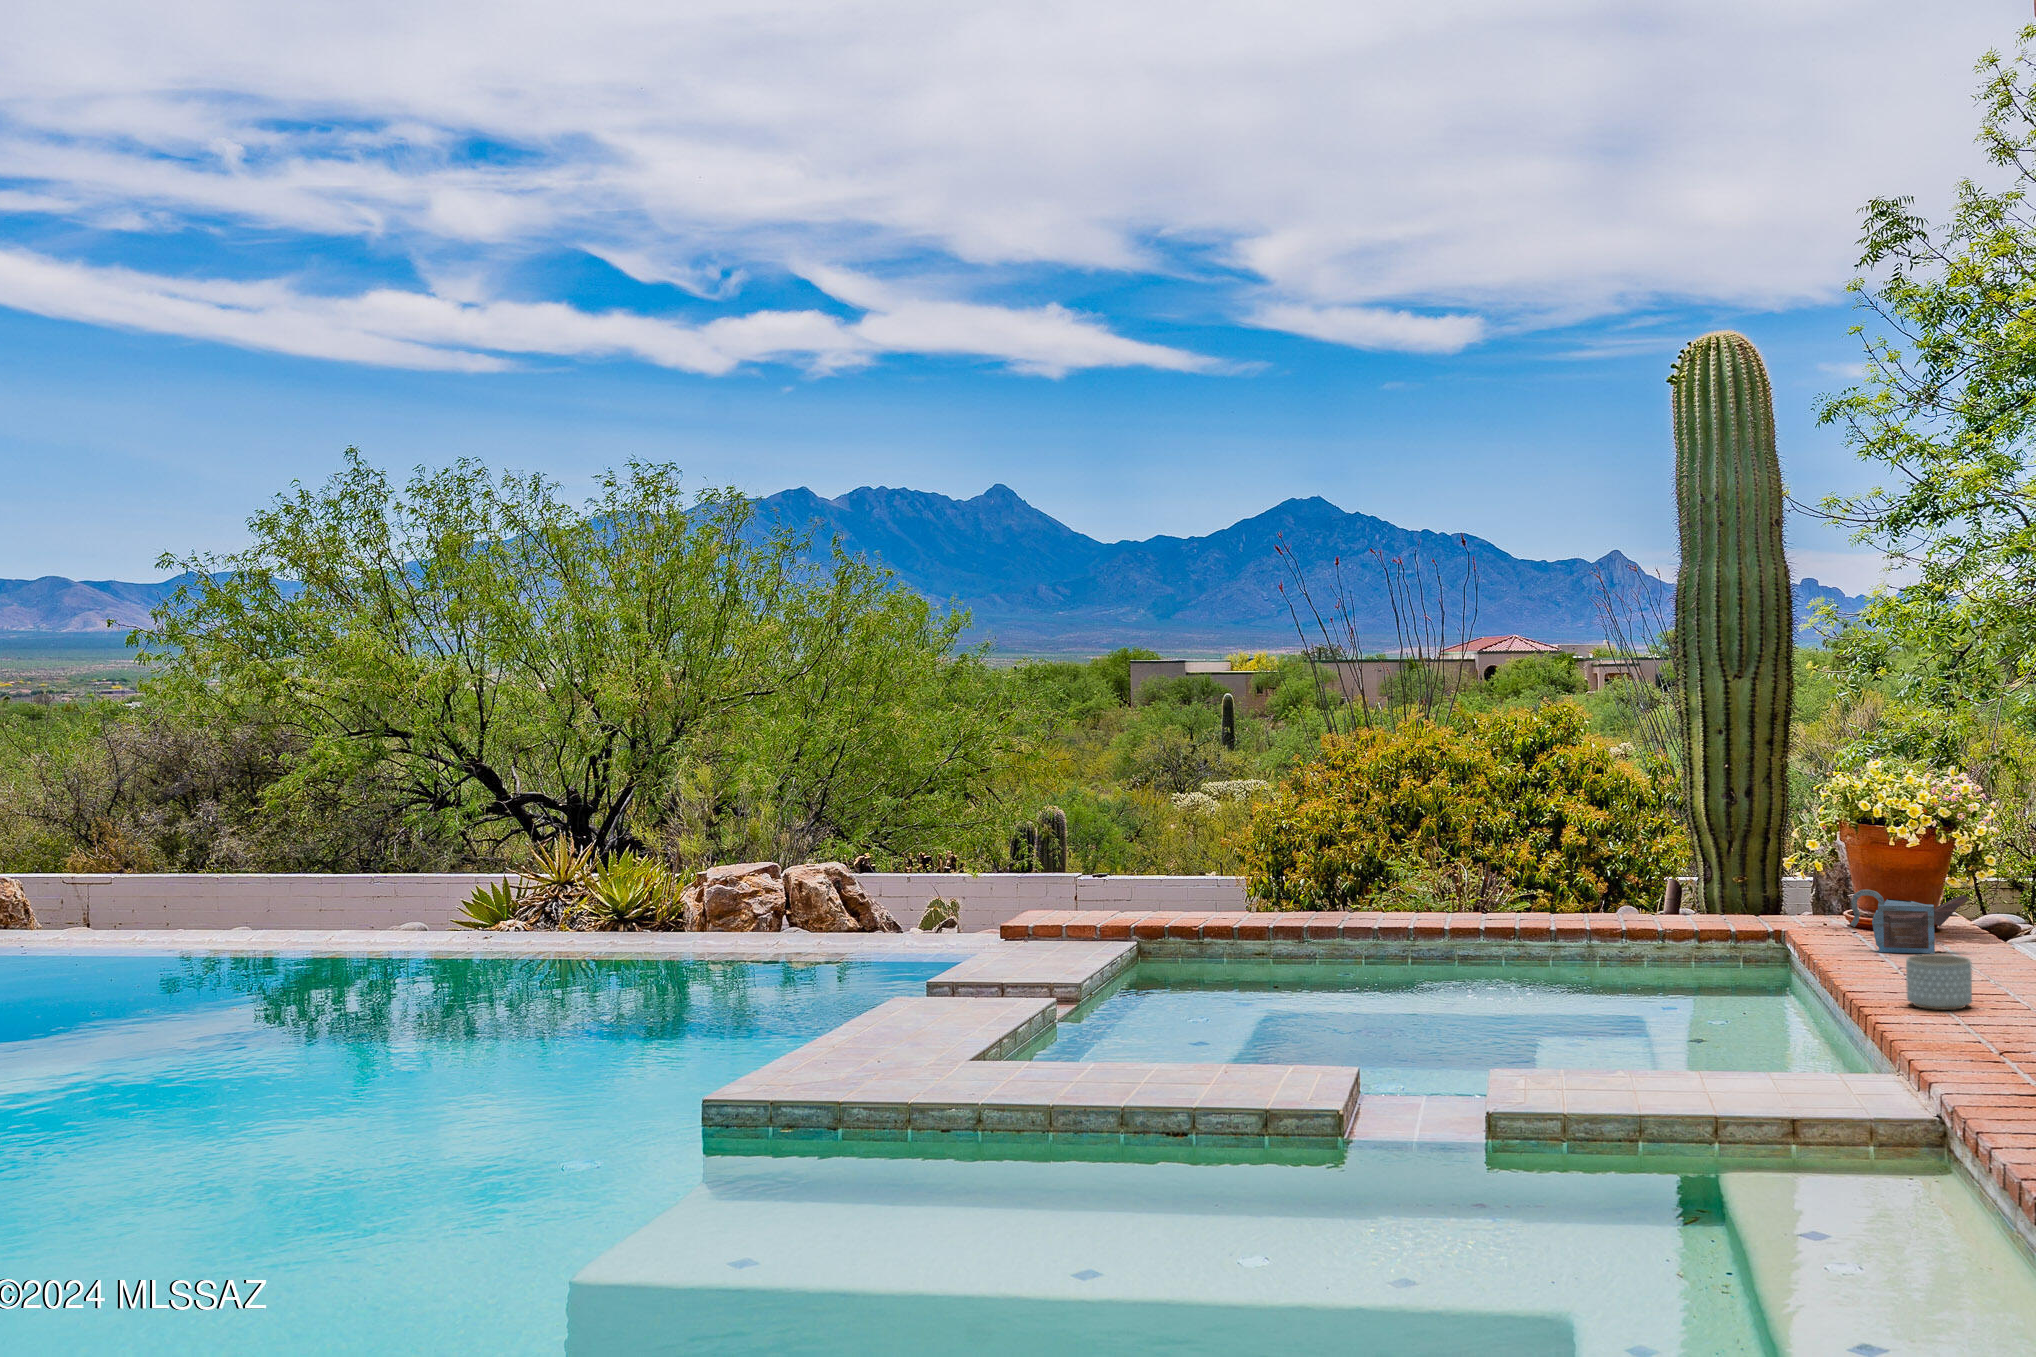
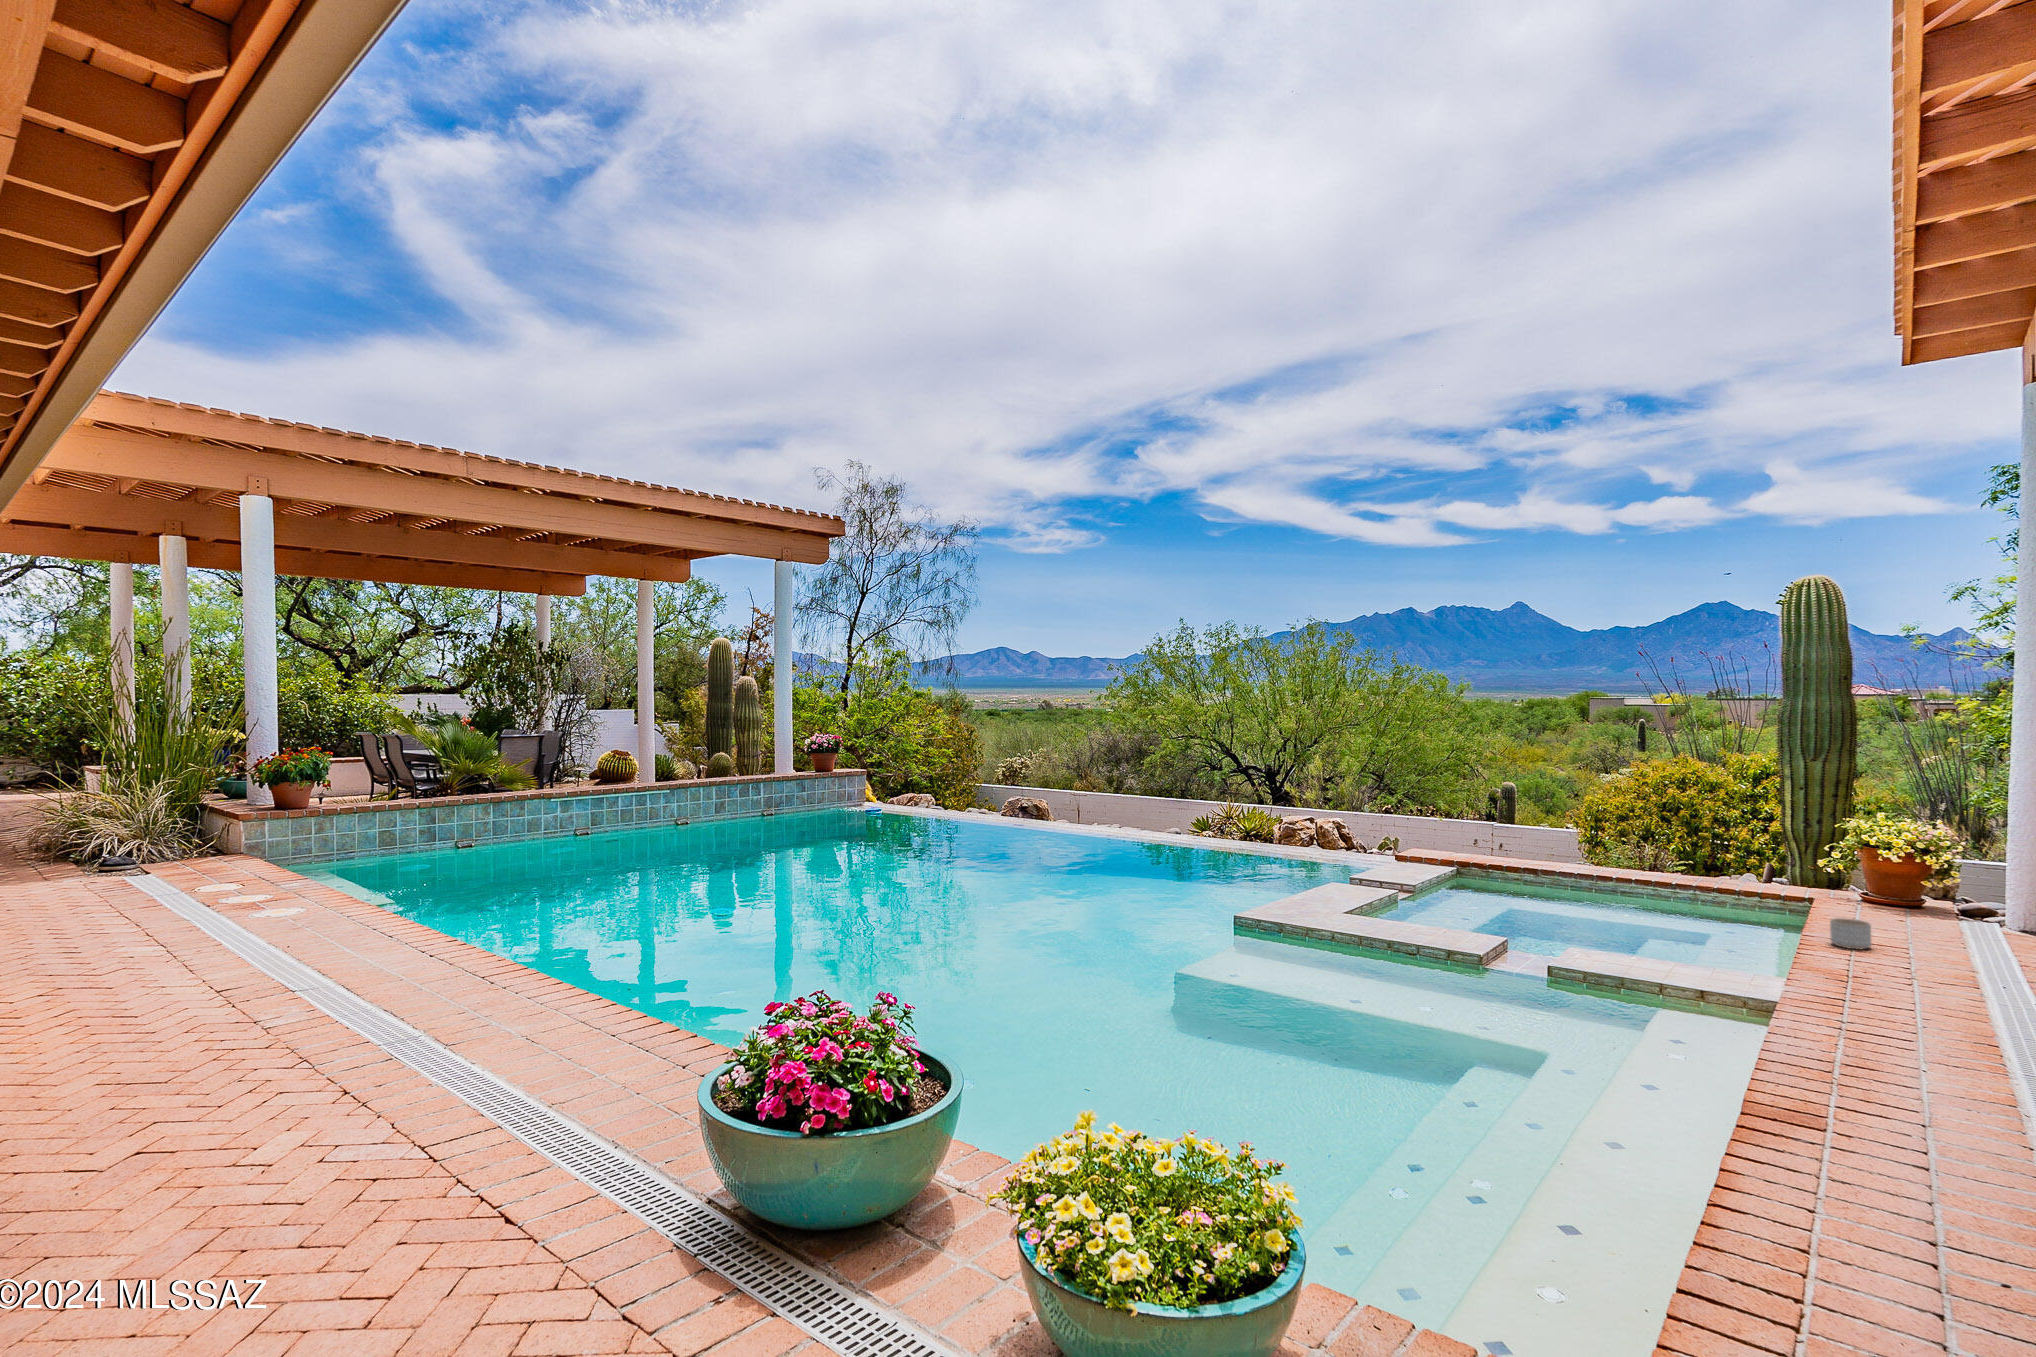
watering can: present [1850,890,1969,954] -> none [1837,881,1914,920]

